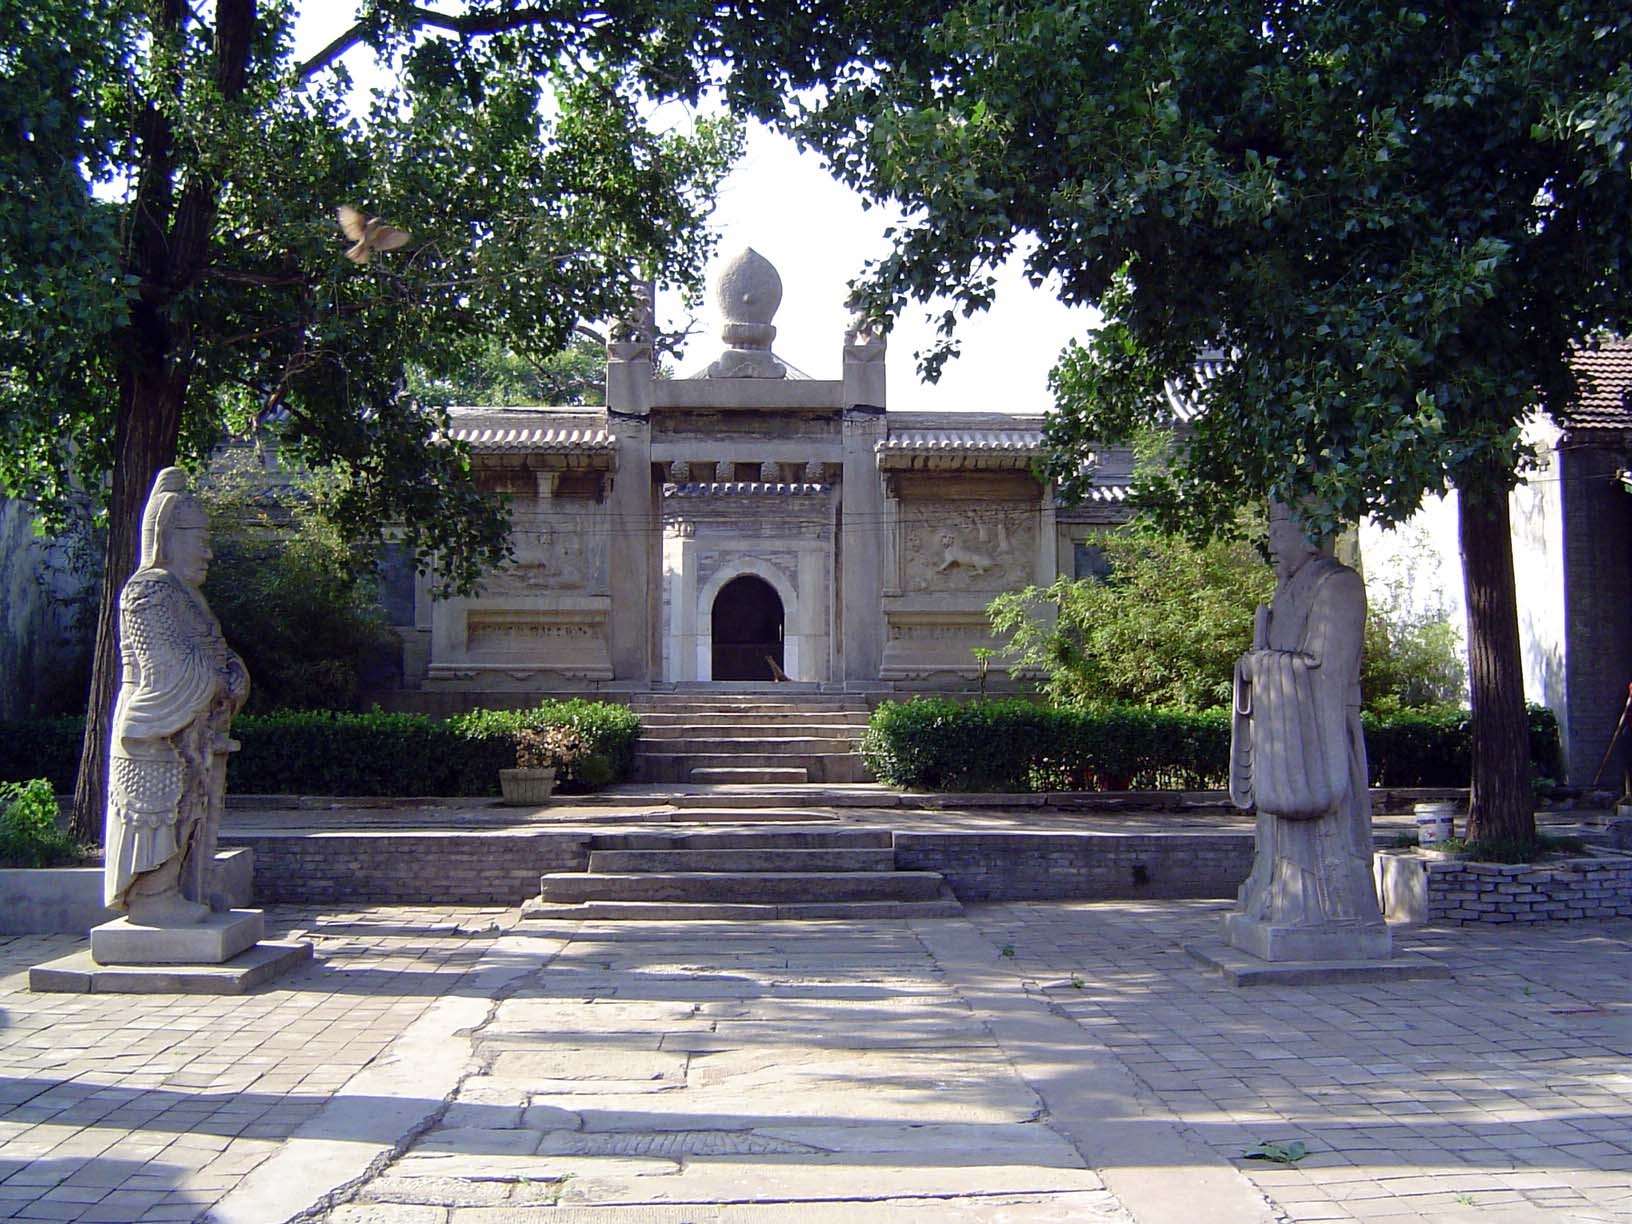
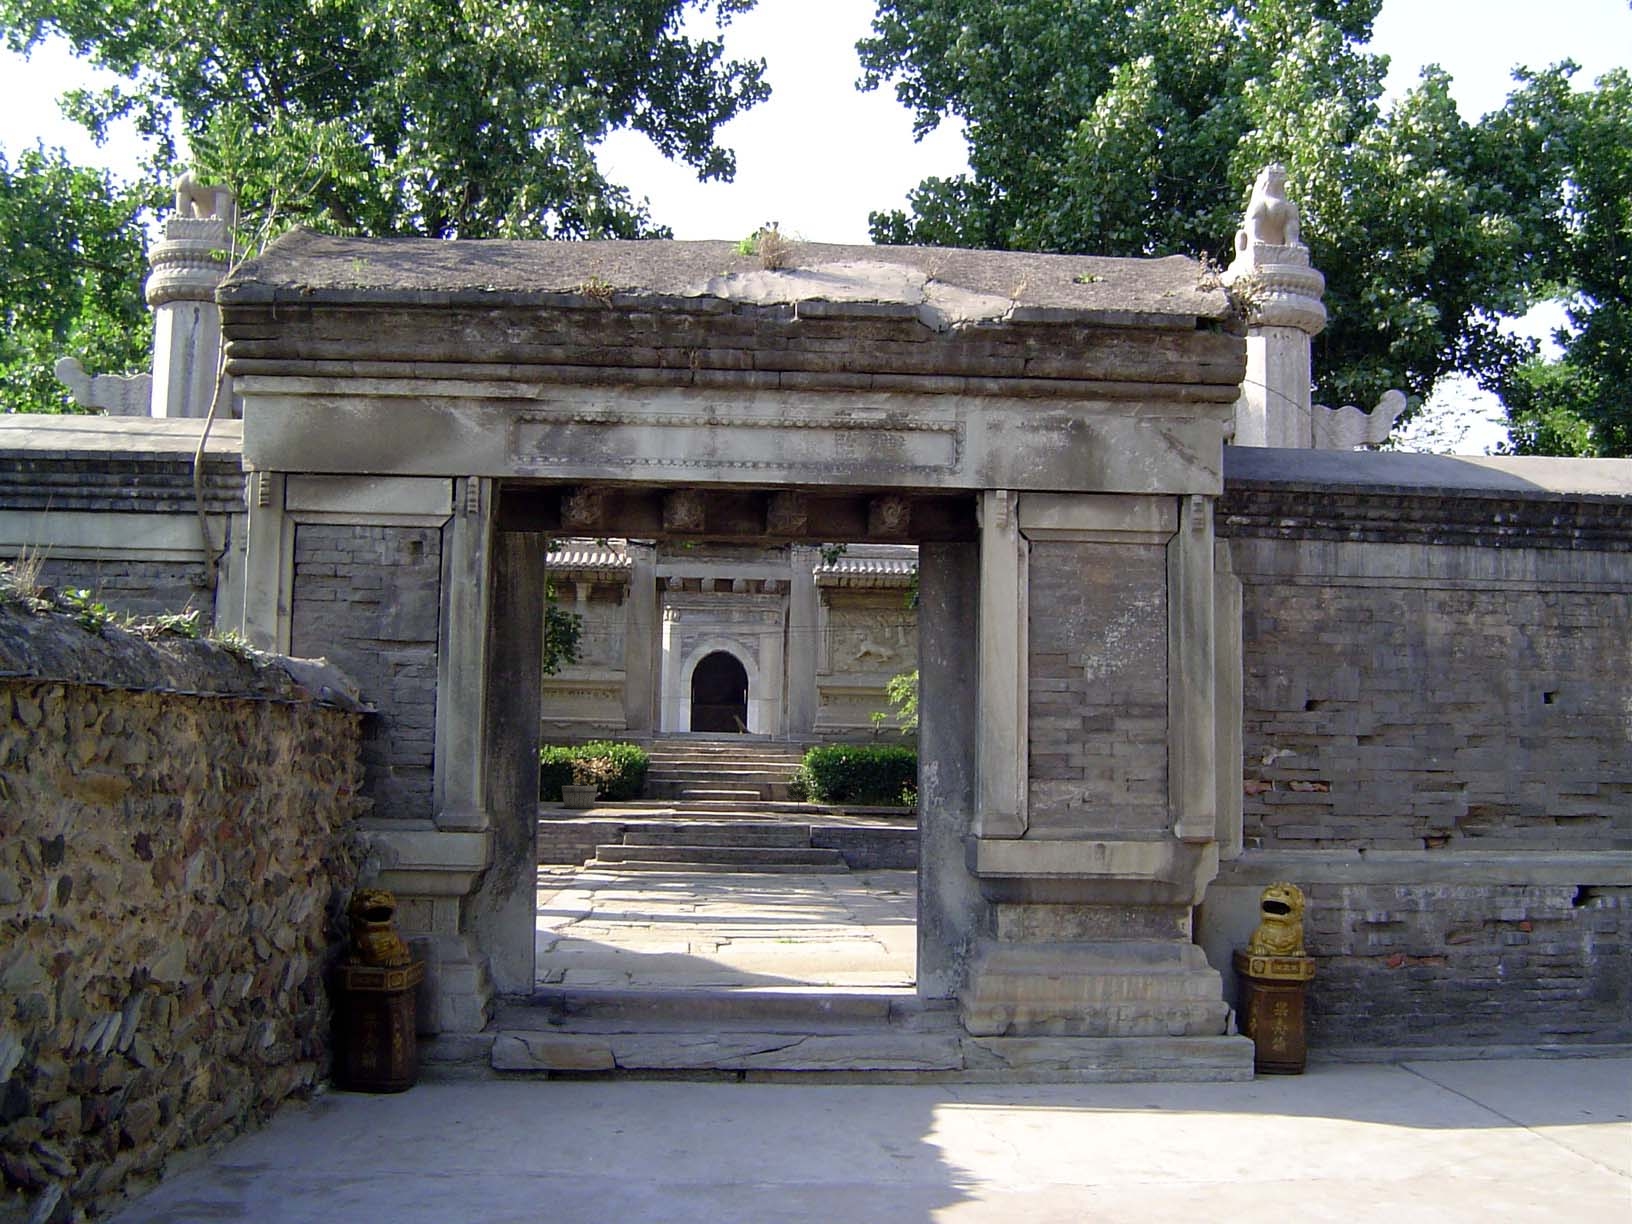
potted tree: present [579,740,614,801] -> present [786,773,810,811]

